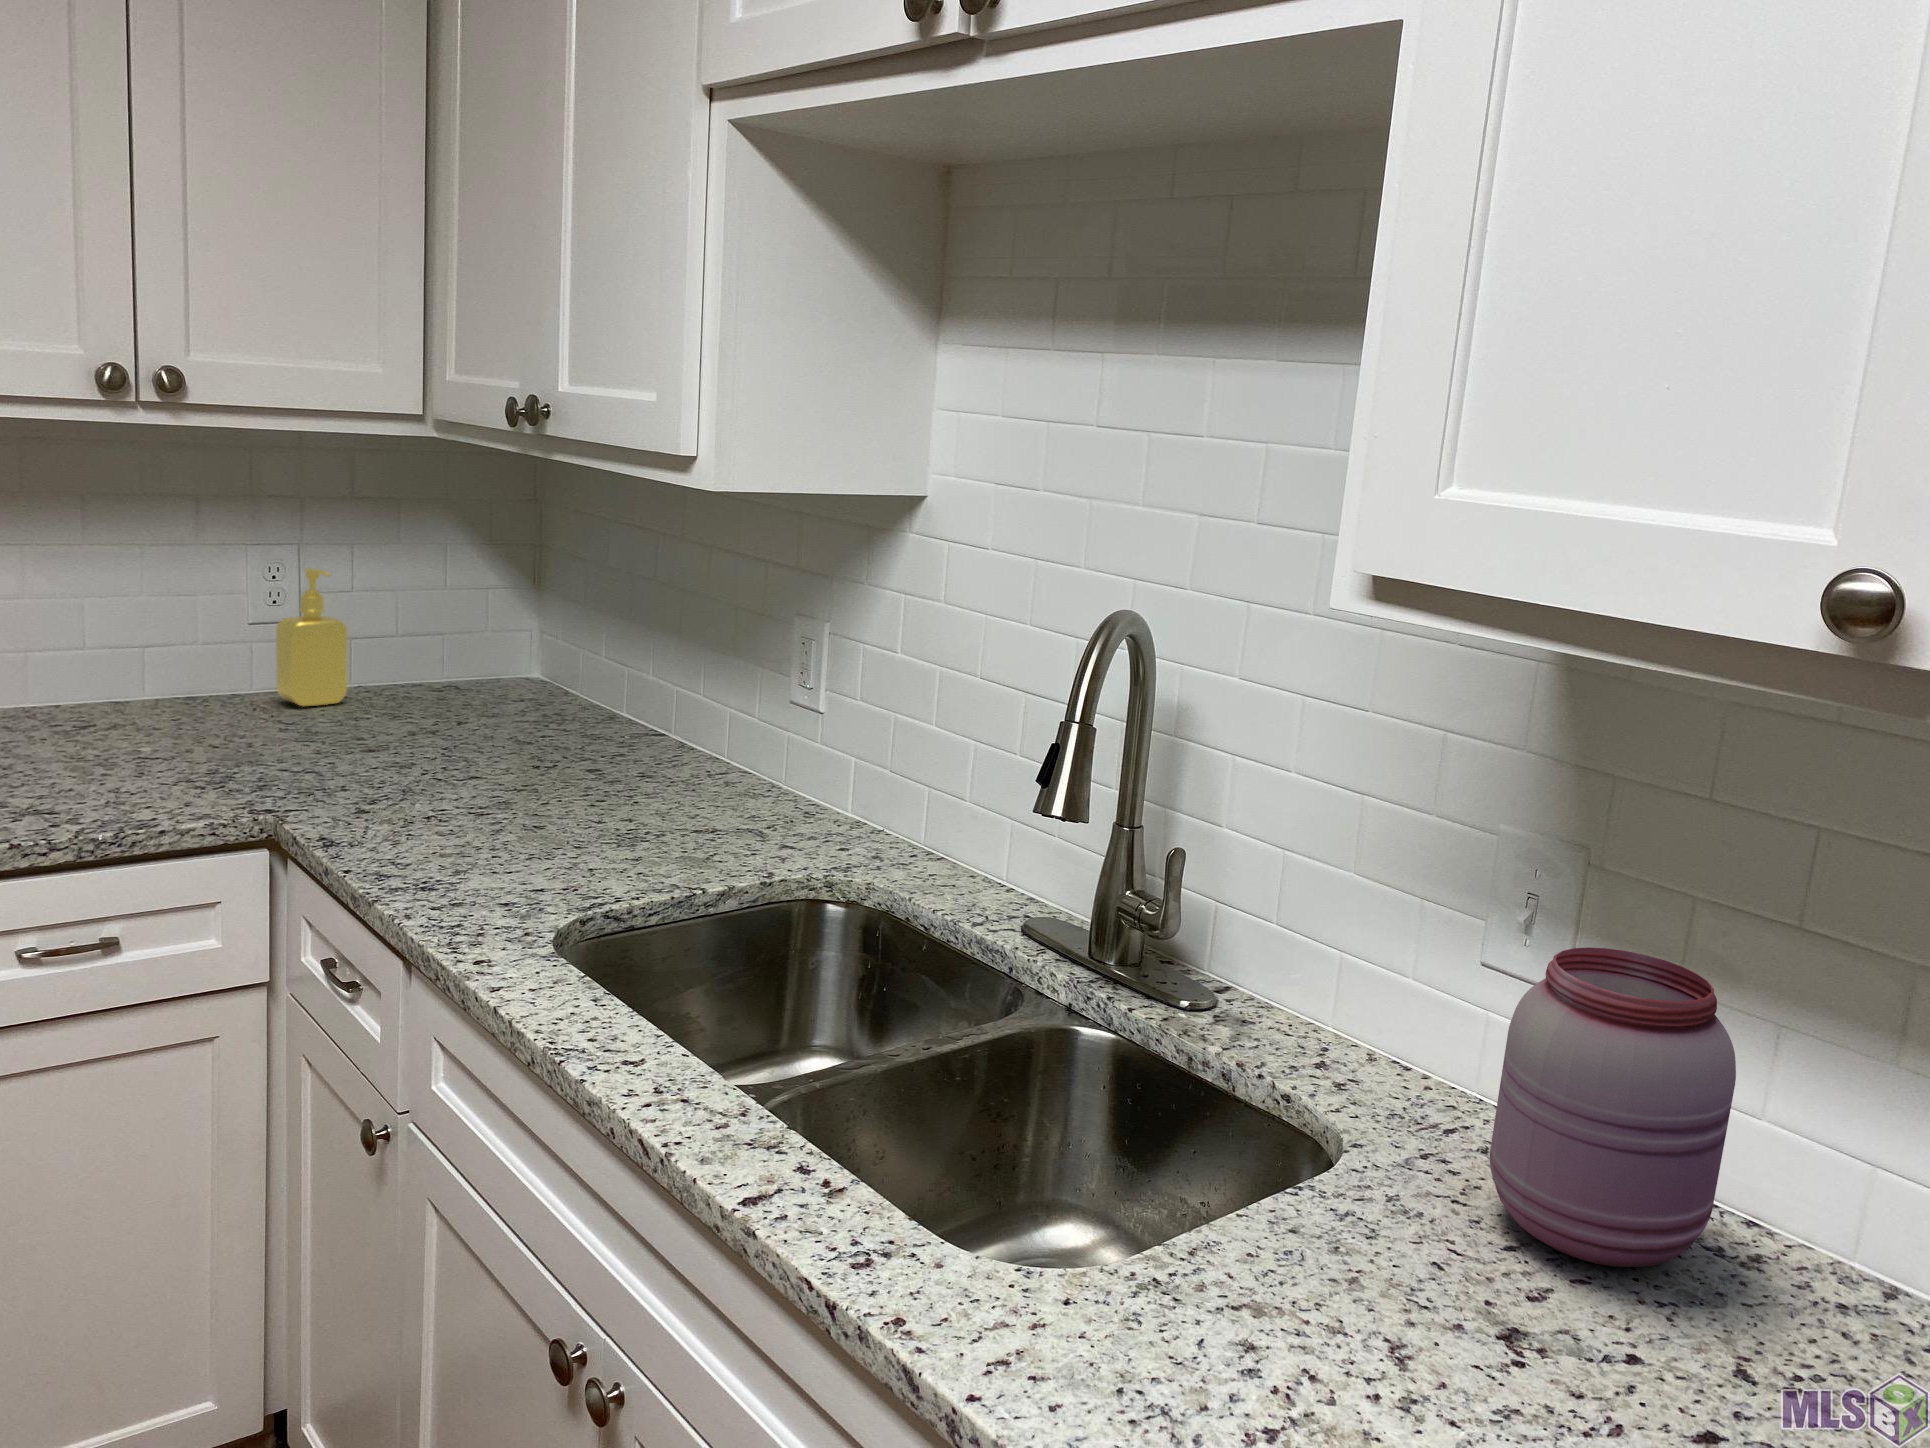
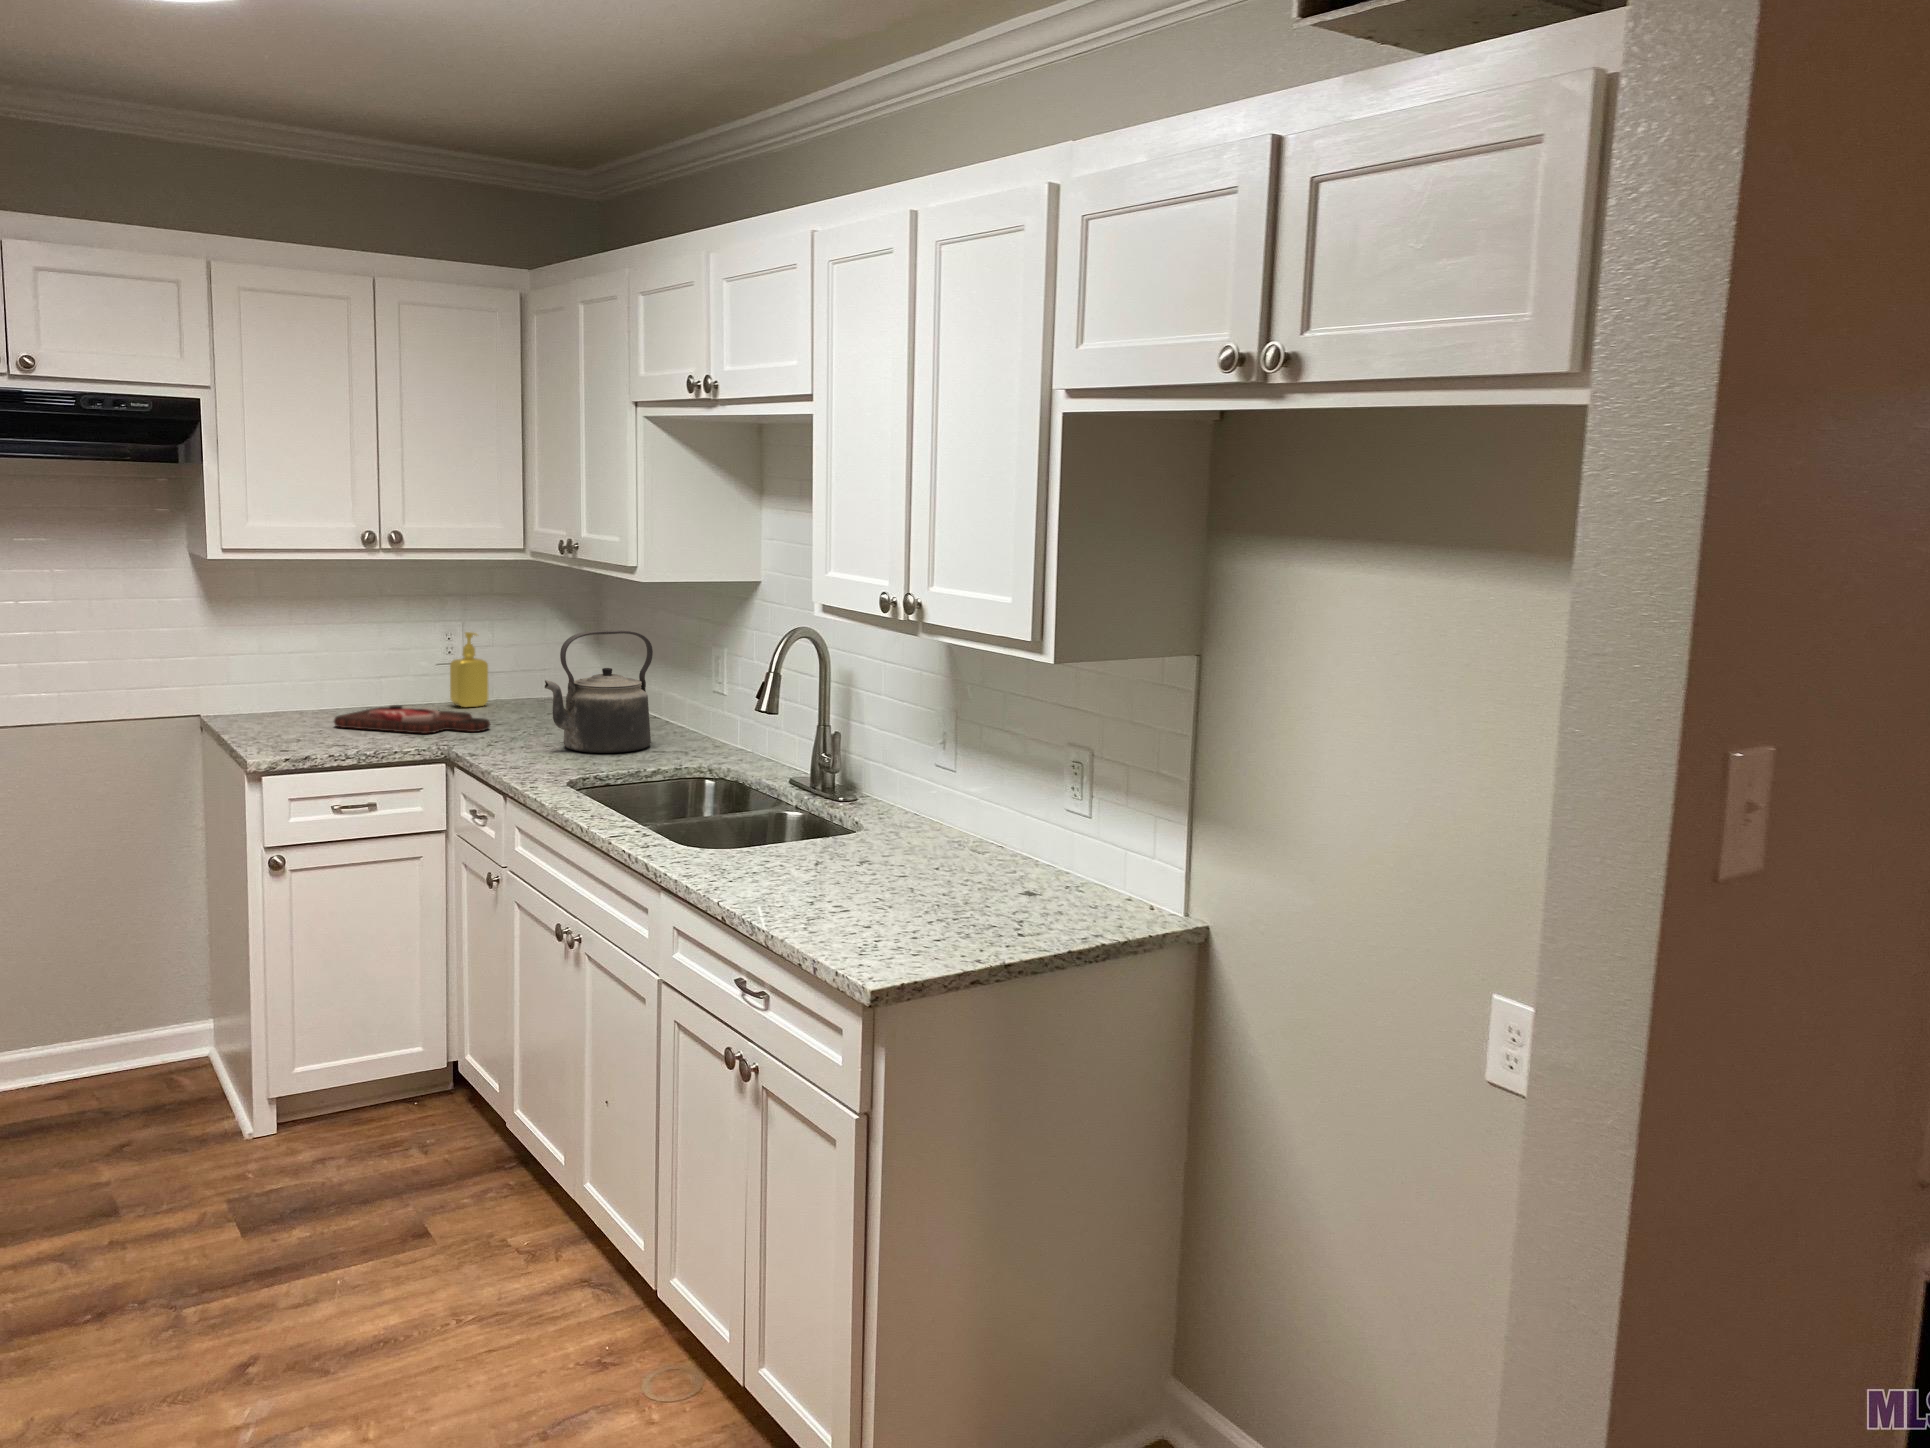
kettle: none [480,584,692,839] -> present [545,630,653,753]
cutting board: none [42,709,357,777] -> present [334,705,490,733]
jar: present [1490,947,1736,1267] -> none [884,740,960,849]

